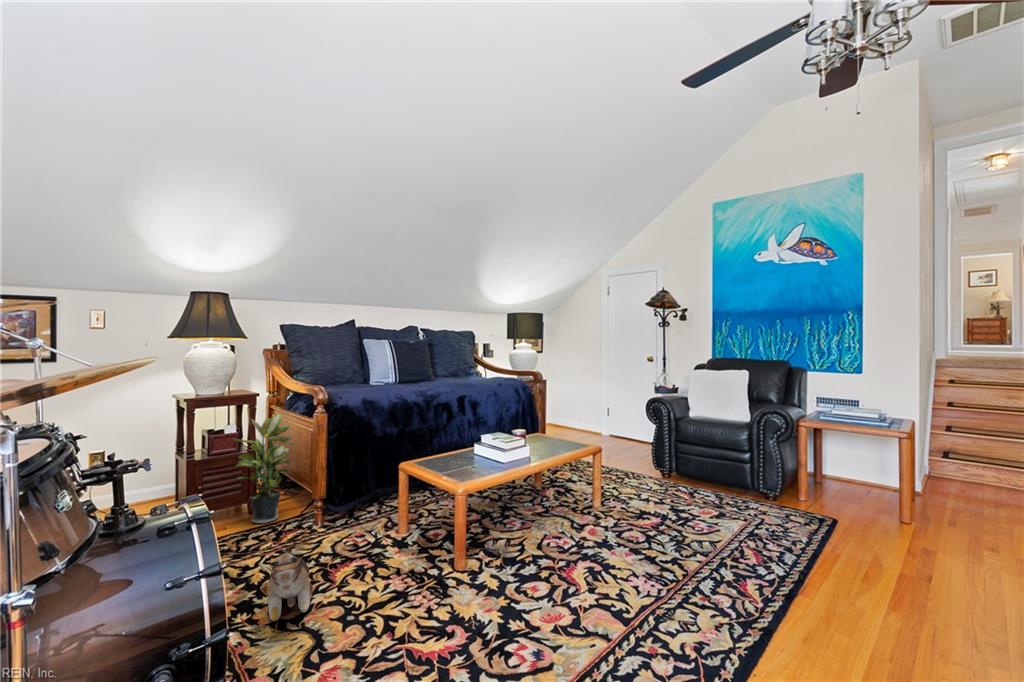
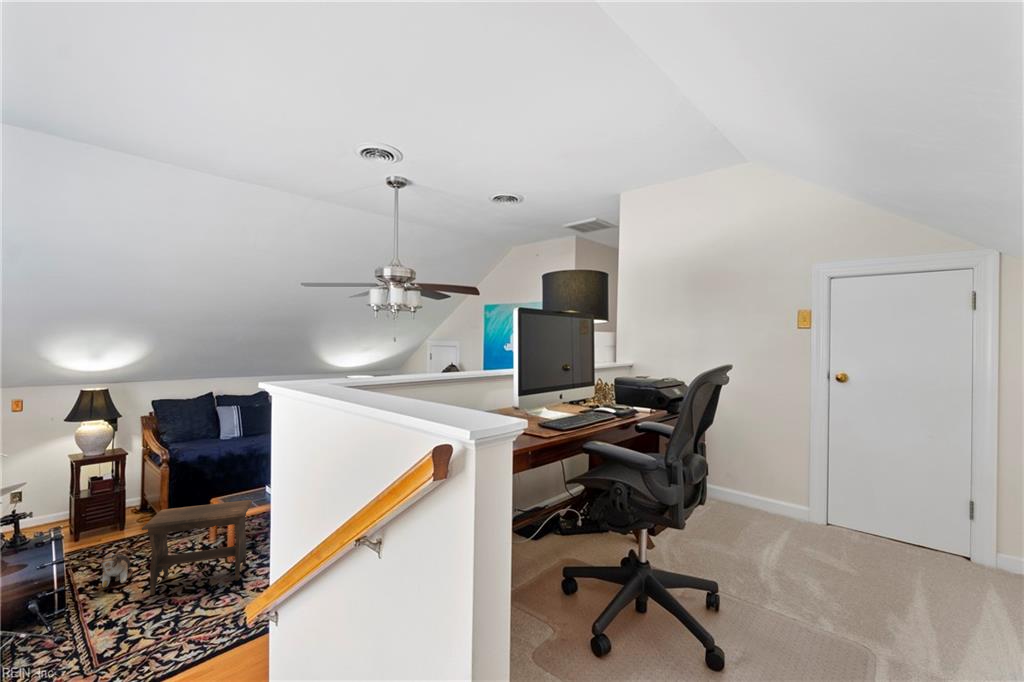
potted plant: present [233,414,295,523] -> none [107,468,154,537]
footstool: none [364,460,543,645] -> present [142,500,252,595]

